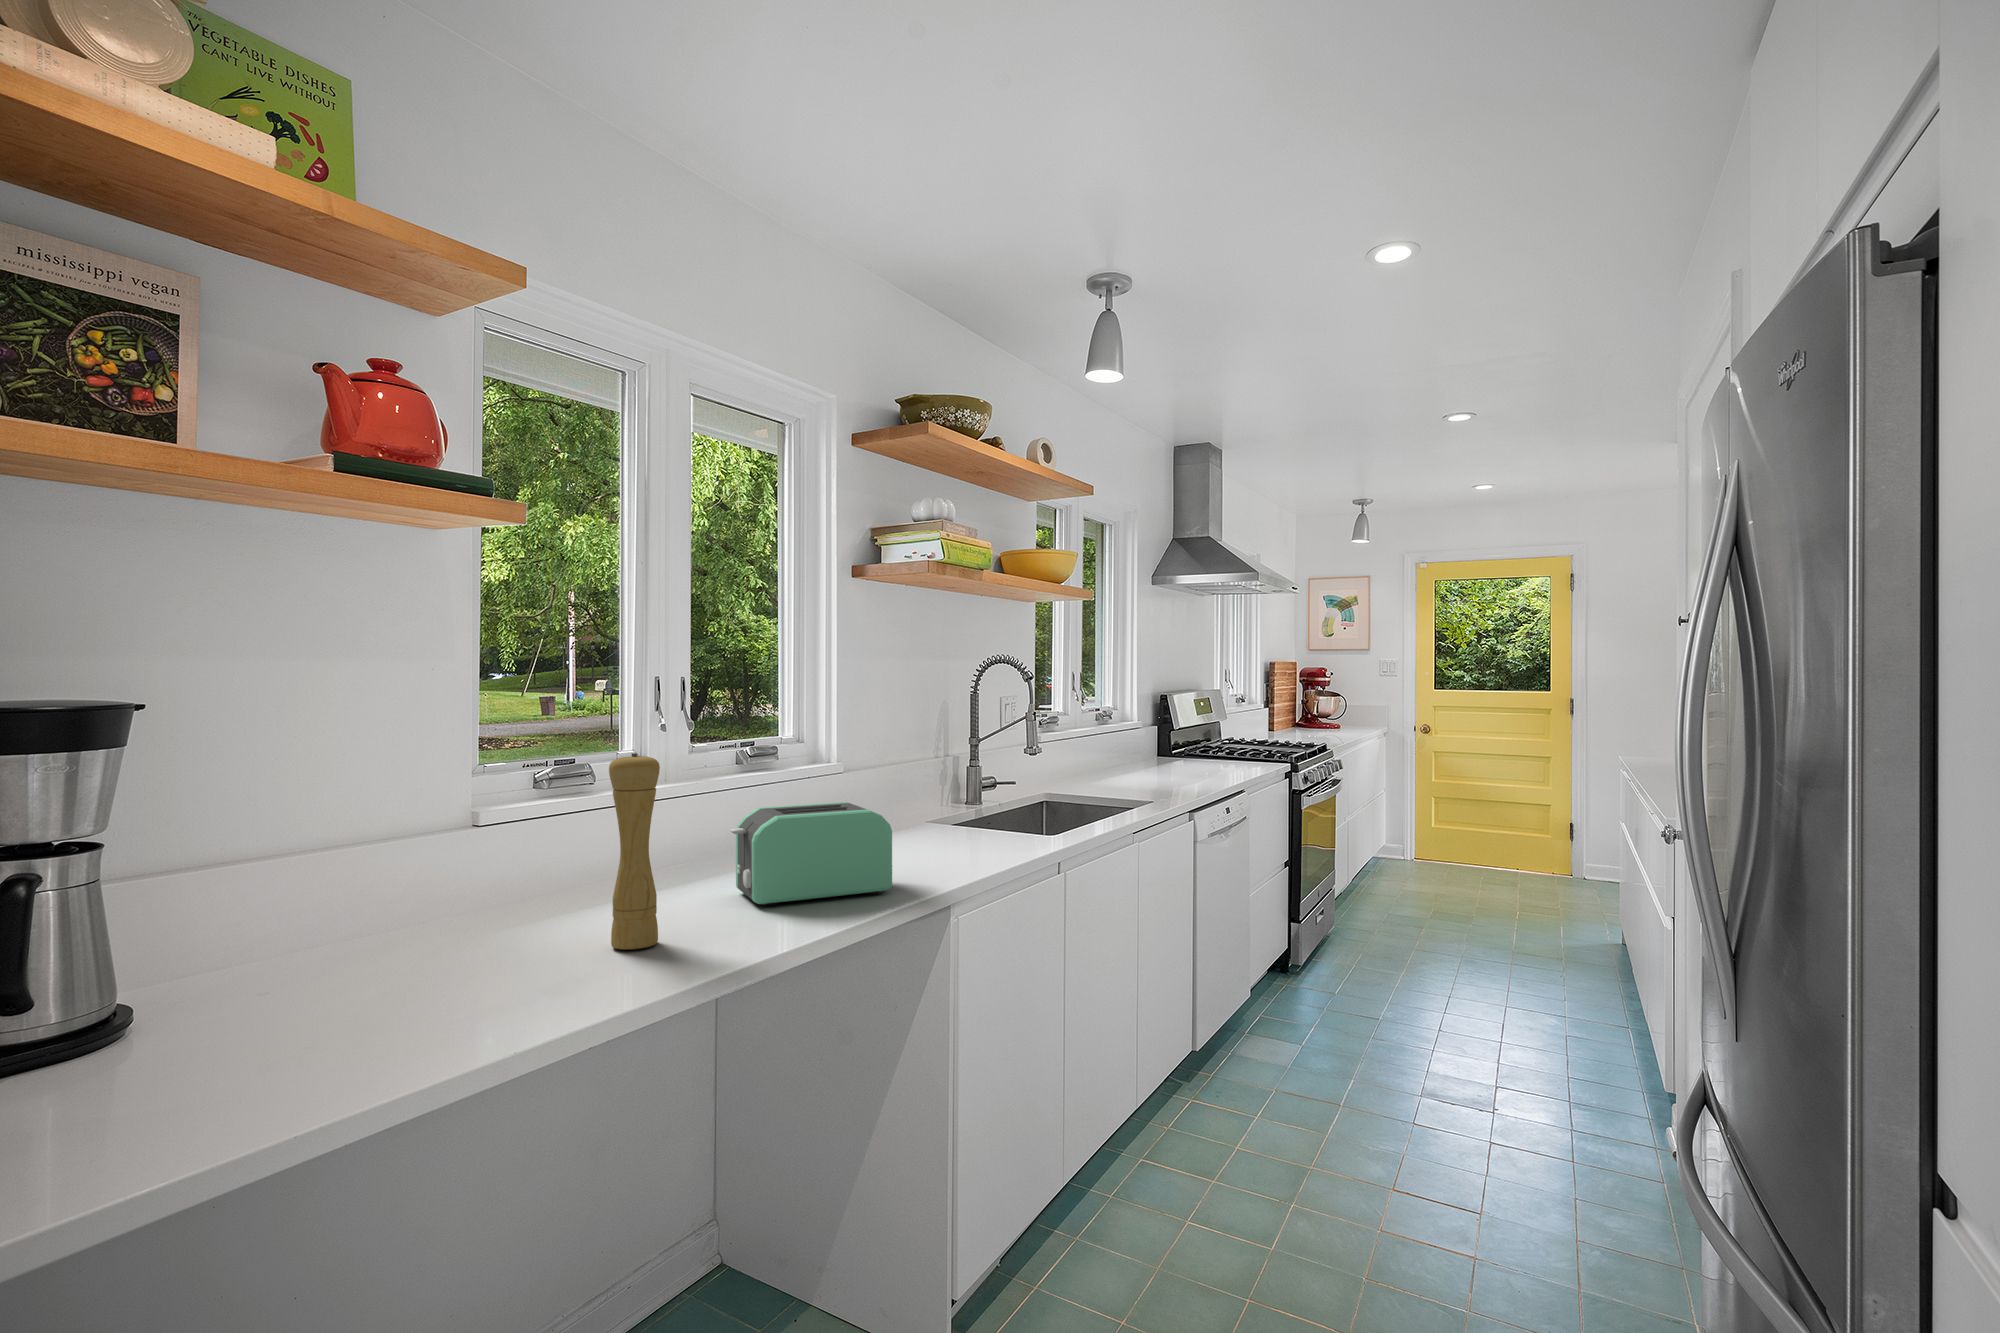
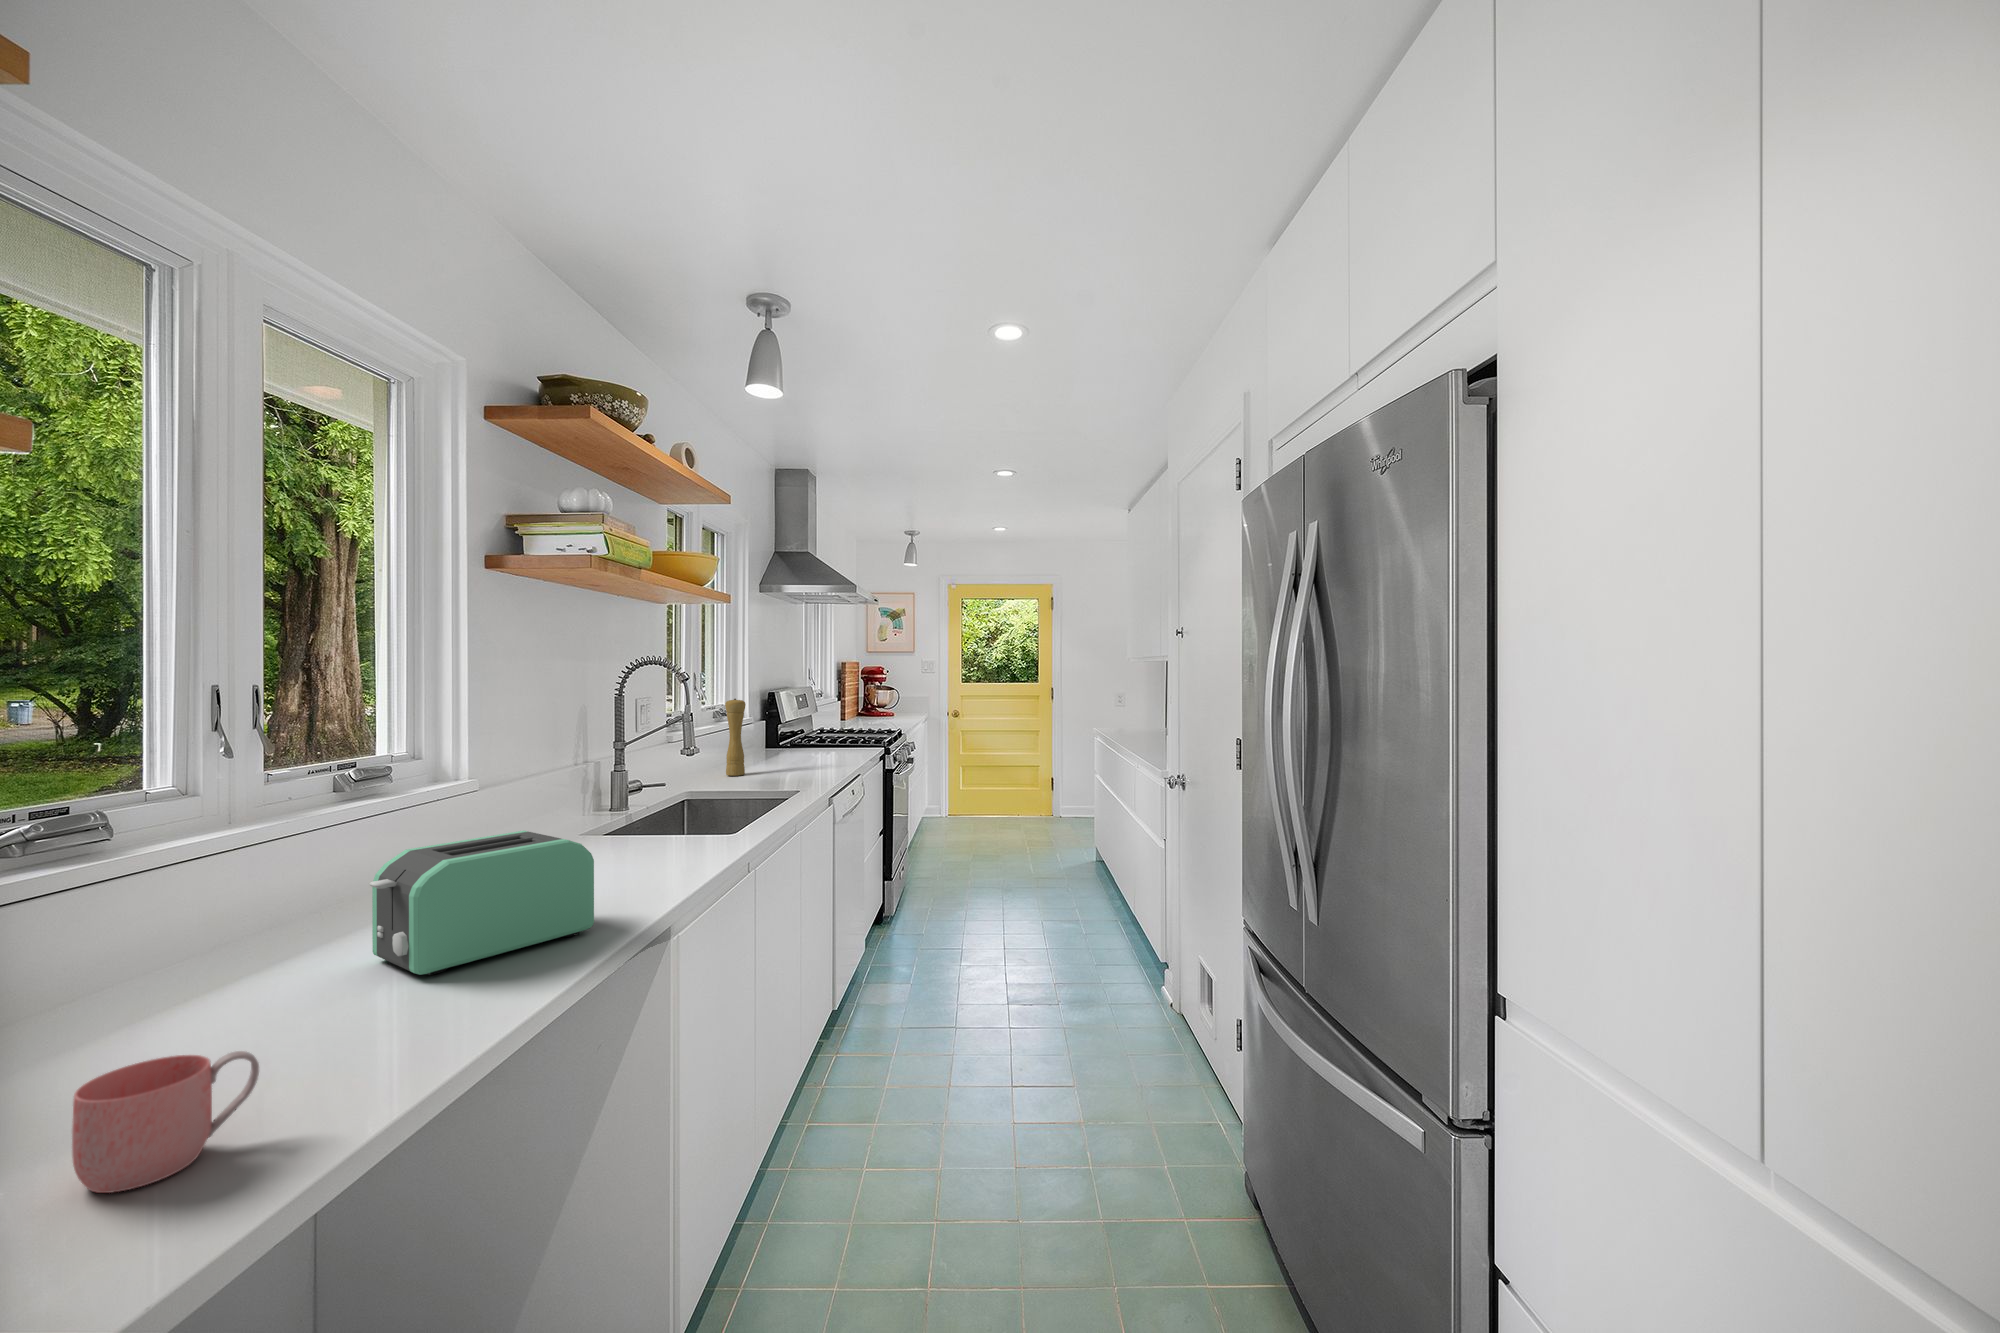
pepper mill: present [609,753,660,950] -> present [725,699,746,776]
mug: none [538,914,631,988] -> present [72,1051,259,1193]

